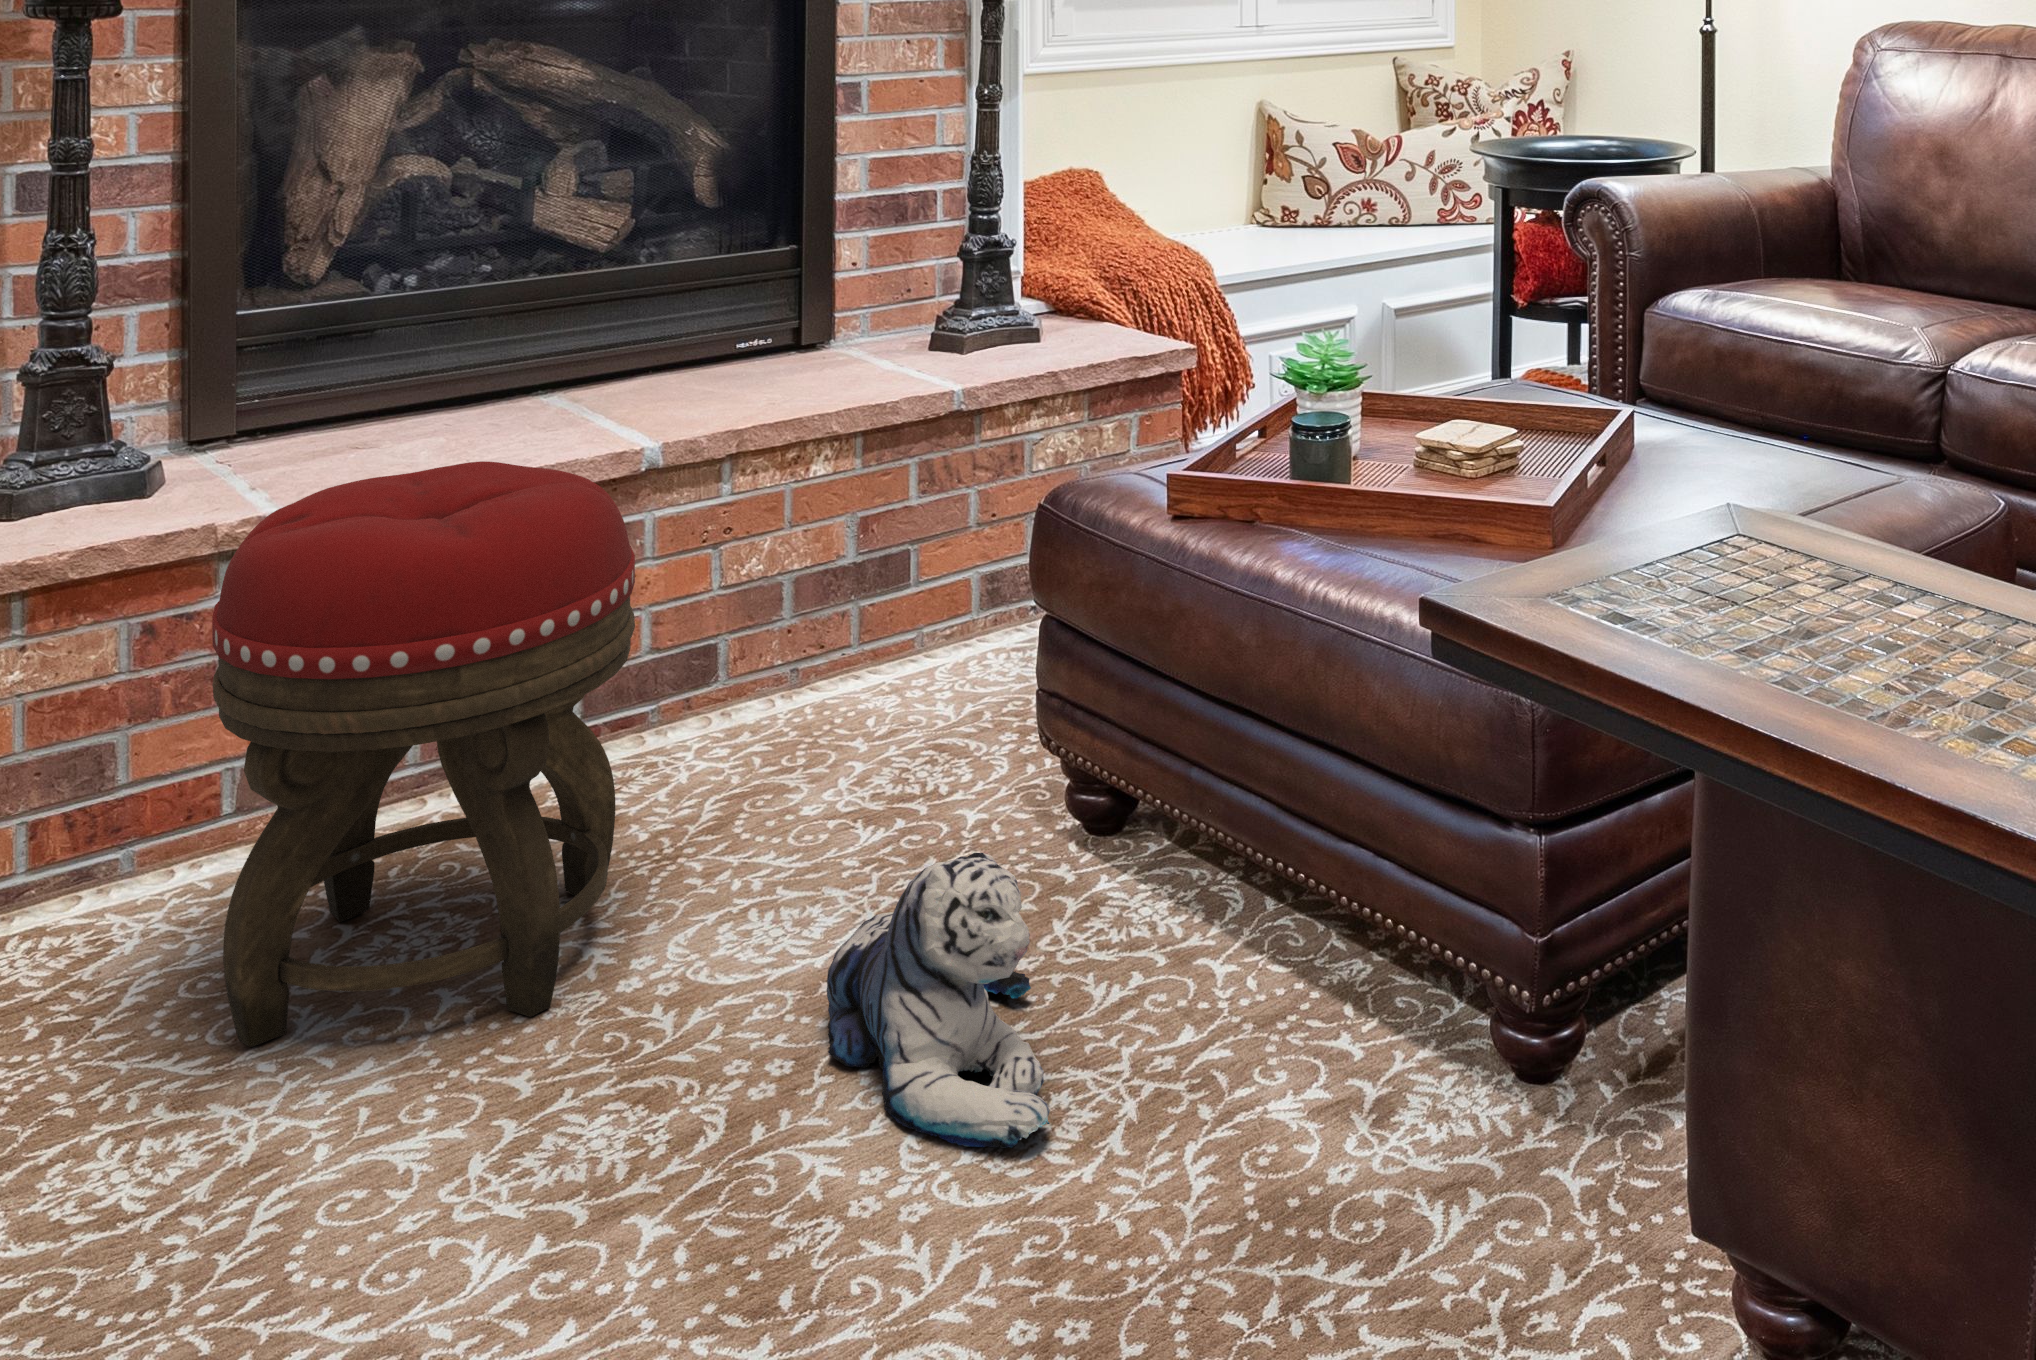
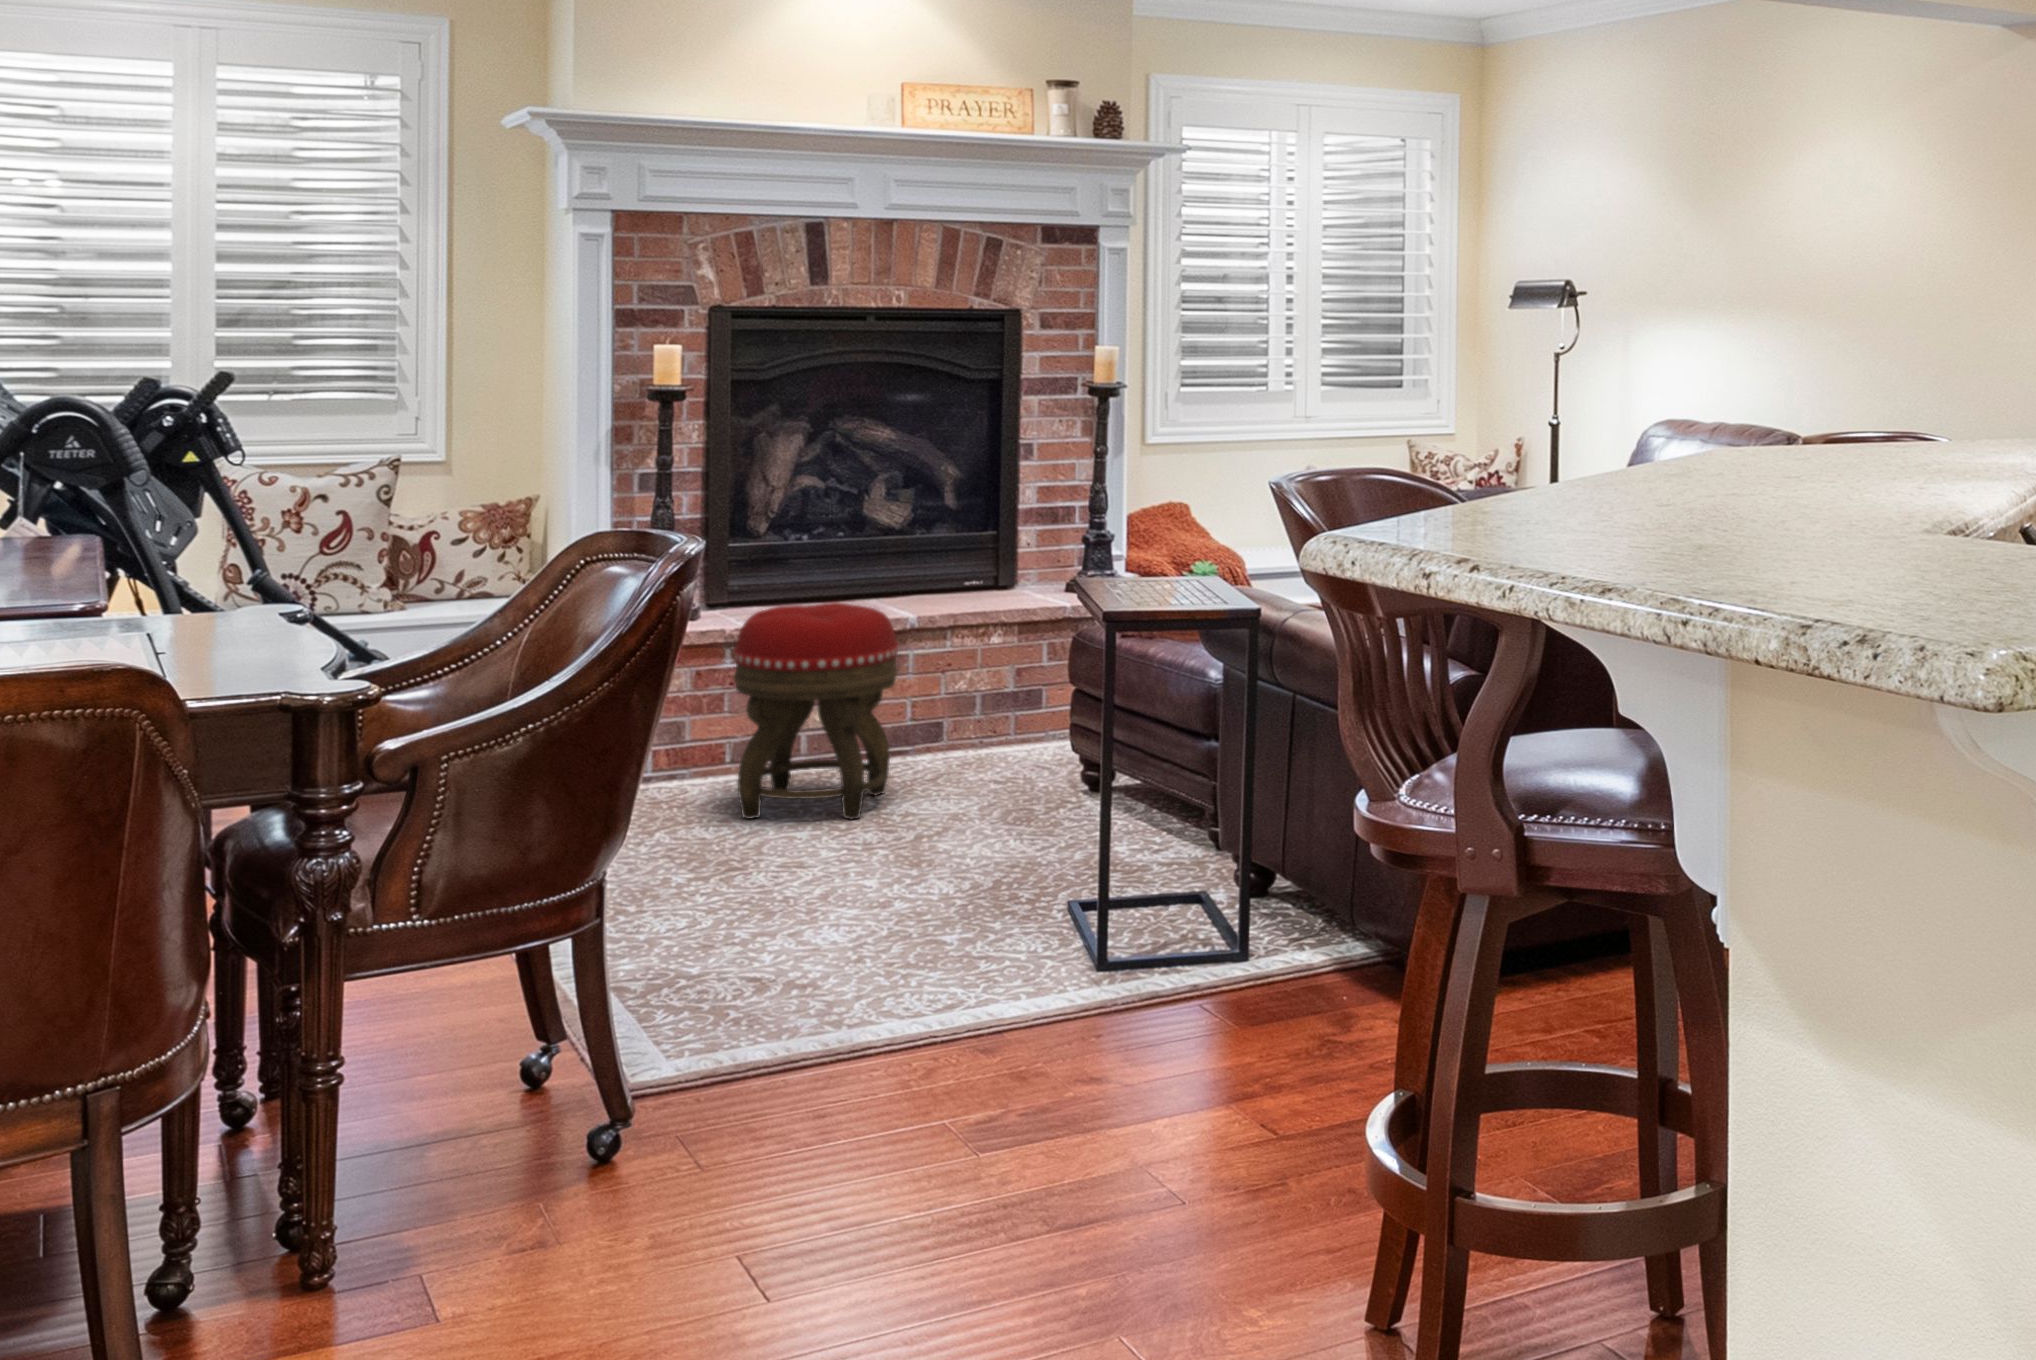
plush toy: present [827,853,1050,1148] -> none [963,754,1049,853]

